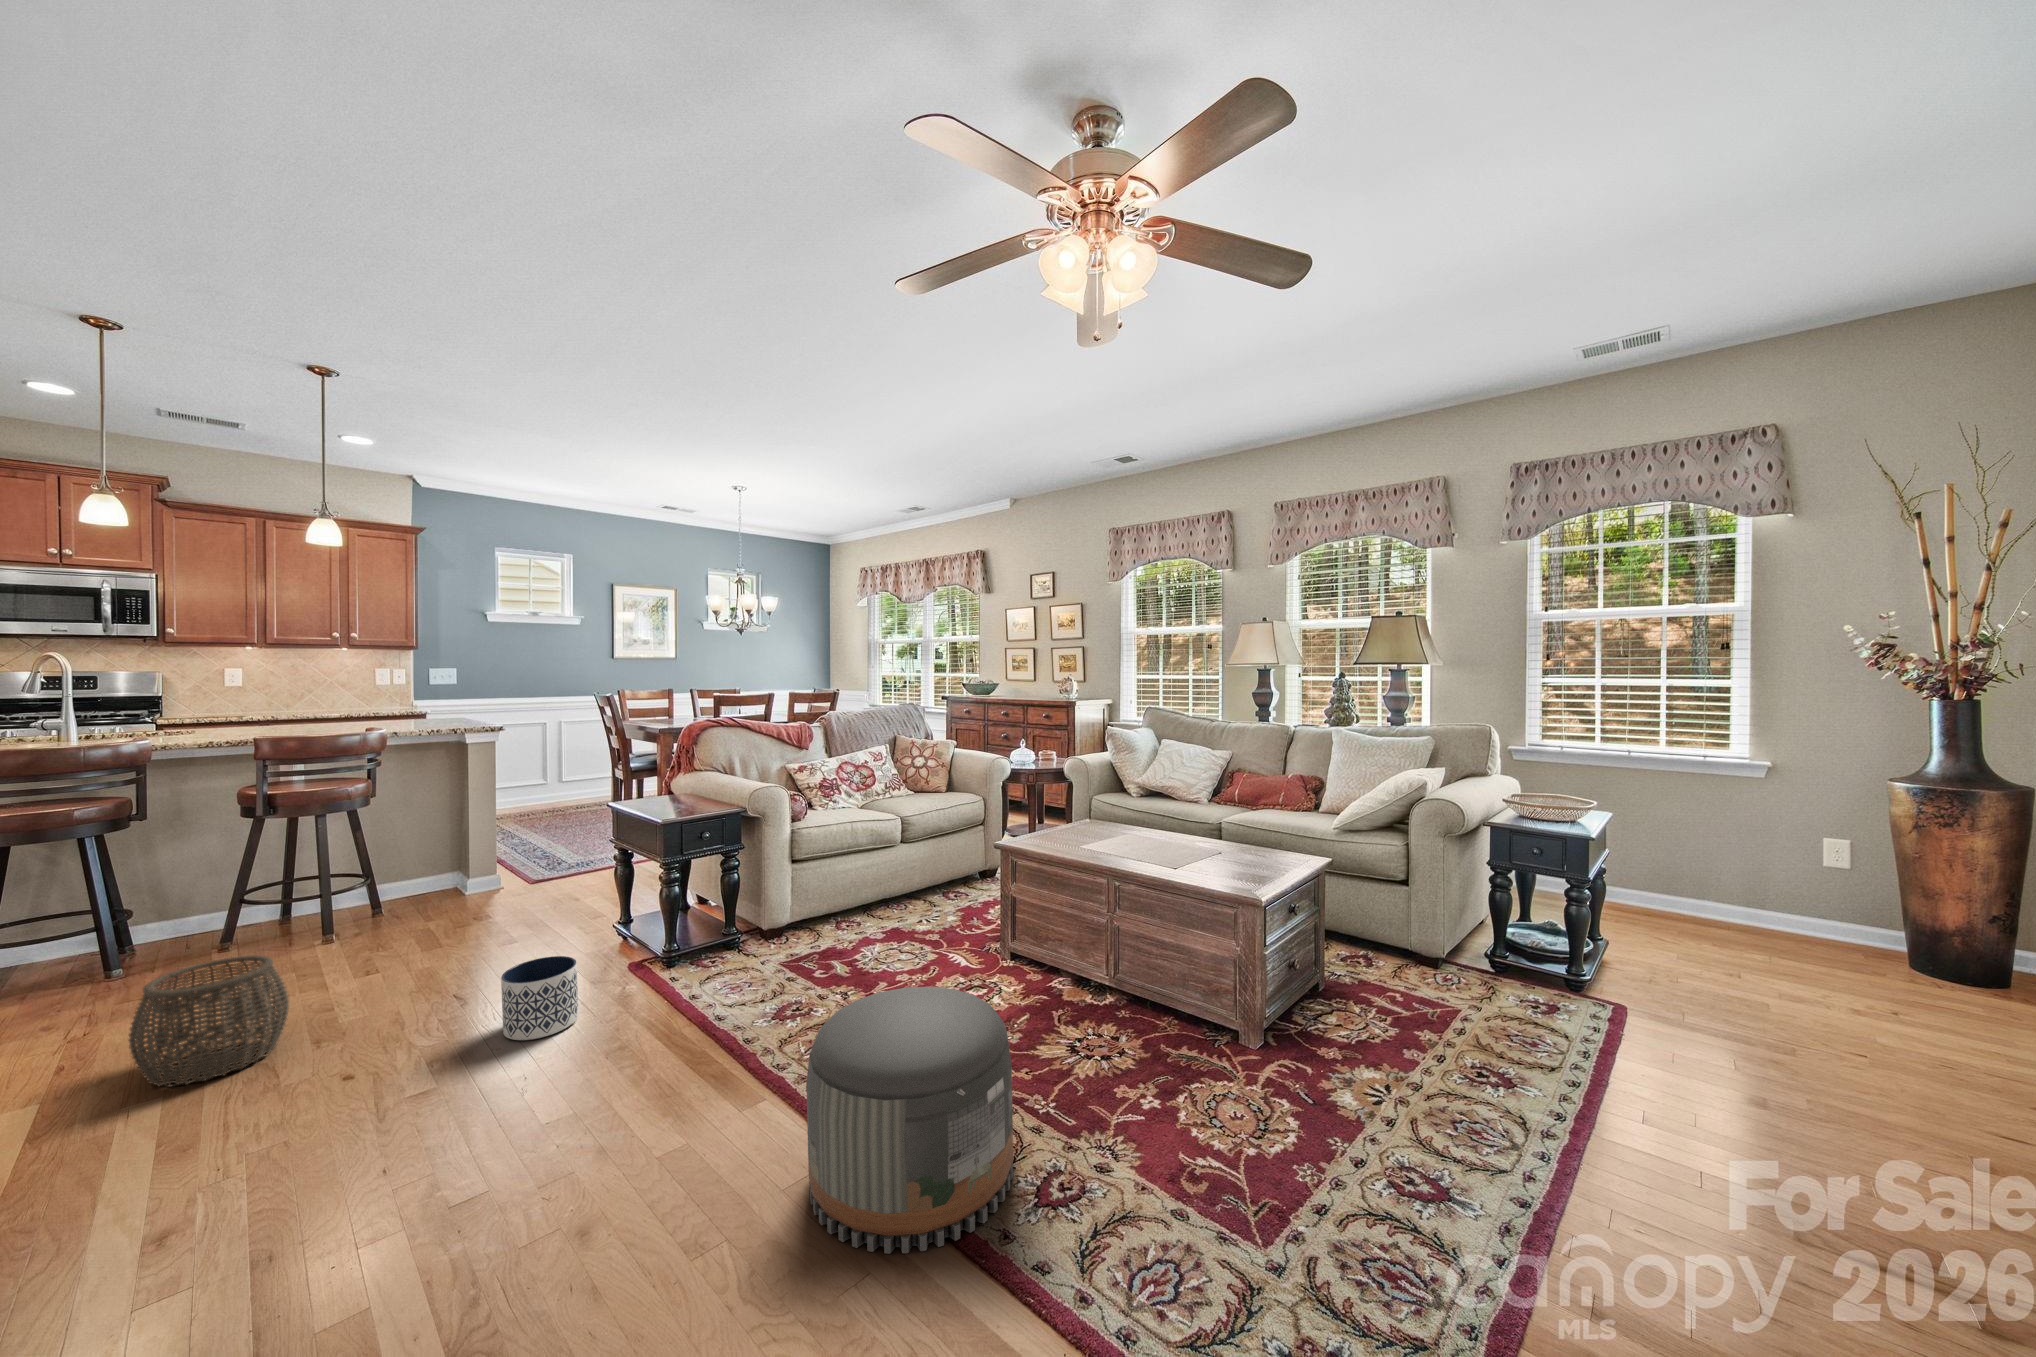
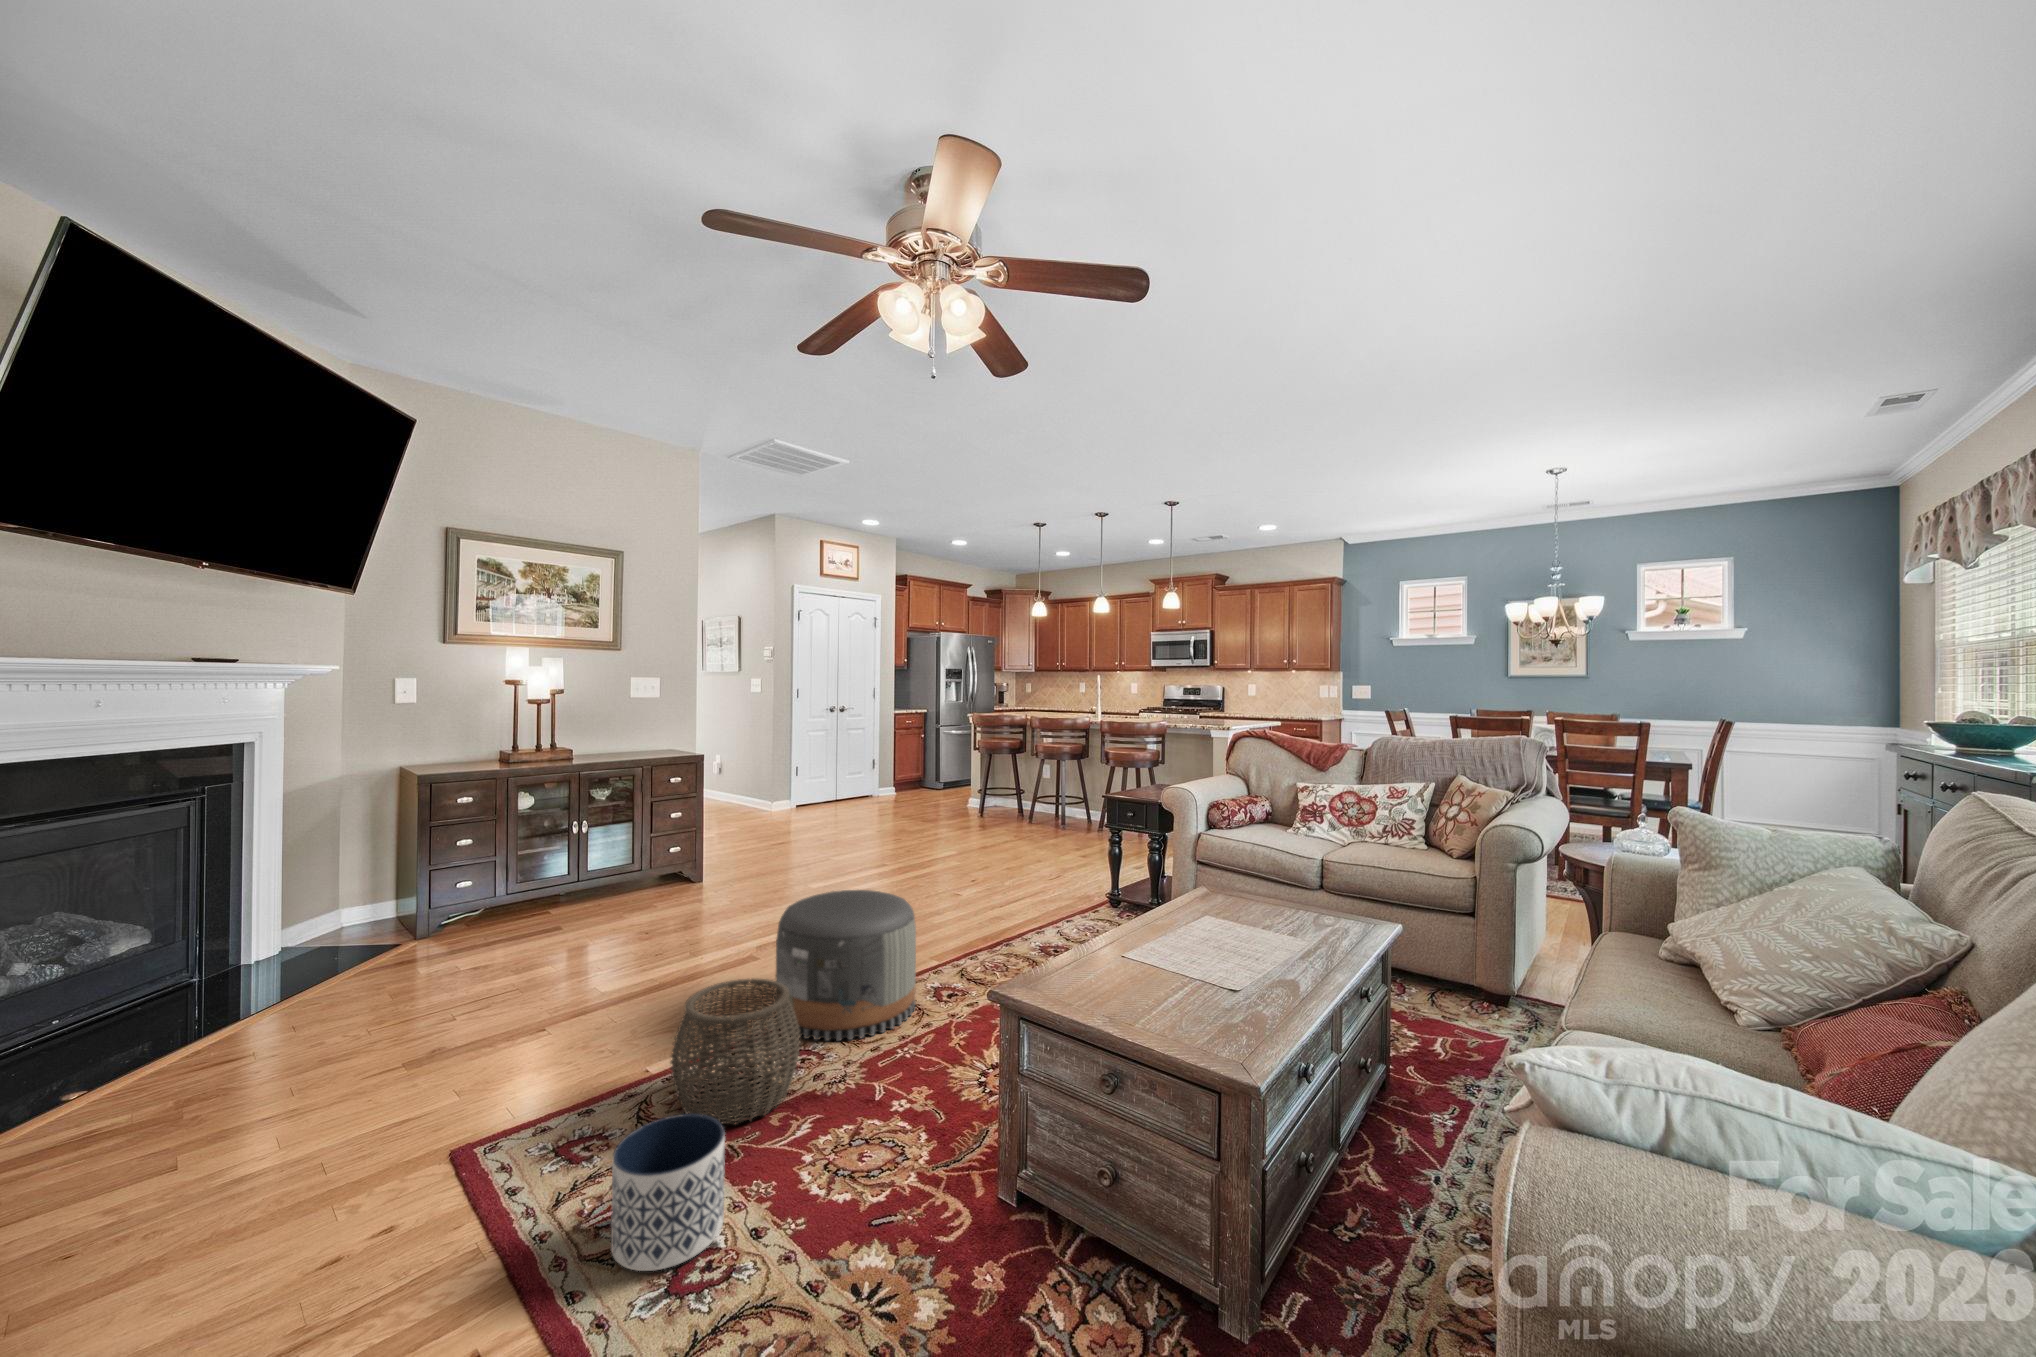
woven basket: present [129,955,289,1087] -> present [670,979,801,1124]
planter: present [501,956,578,1040] -> present [611,1114,725,1271]

